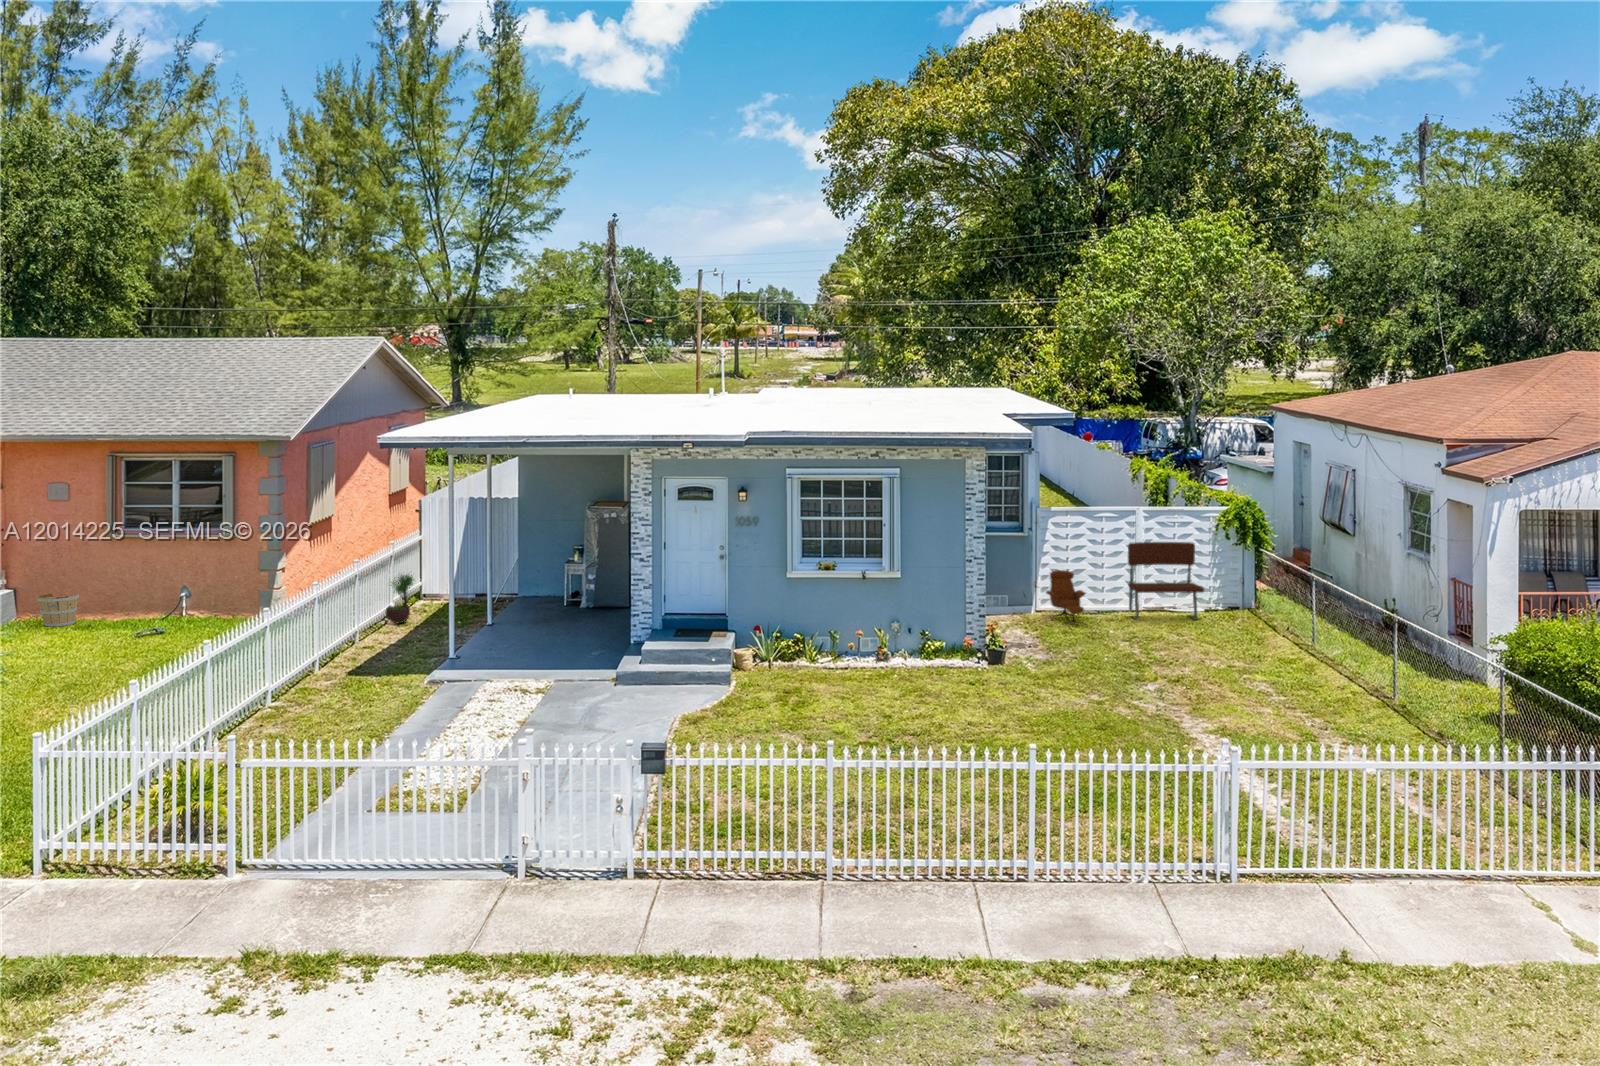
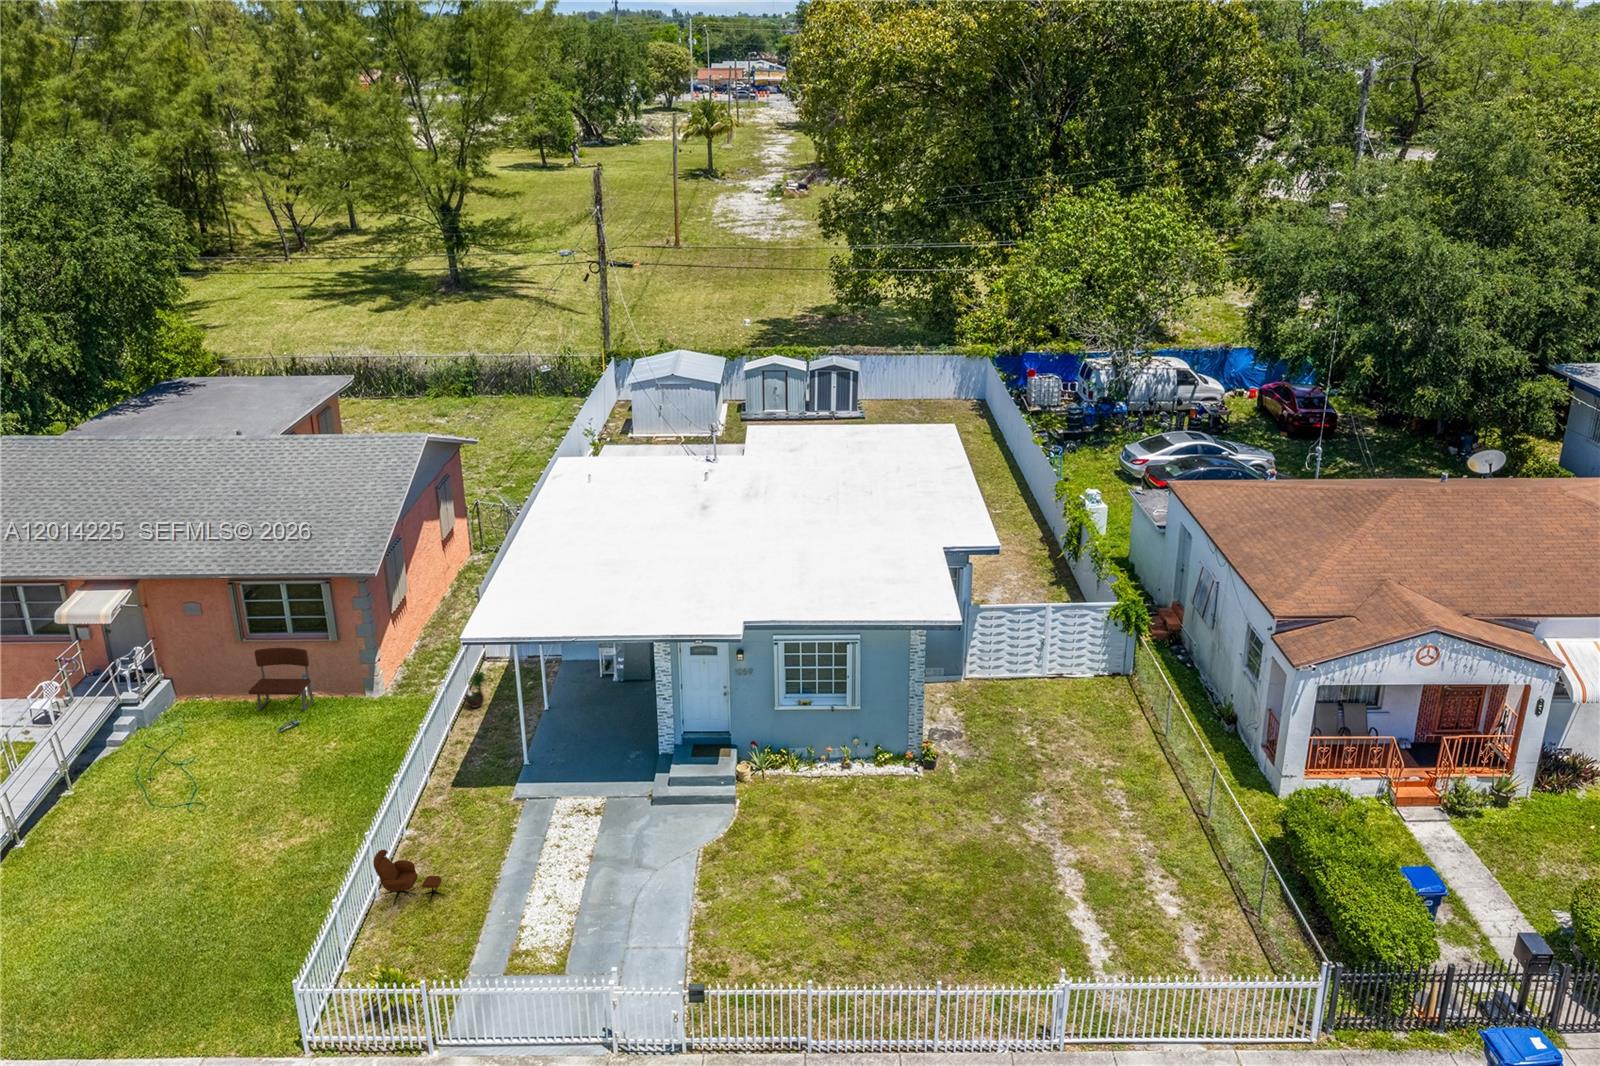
bench: present [1128,542,1205,620] -> present [248,648,314,711]
lounge chair: present [1046,570,1085,624] -> present [373,850,444,905]
wooden bucket: present [36,592,79,627] -> none [191,680,222,712]

